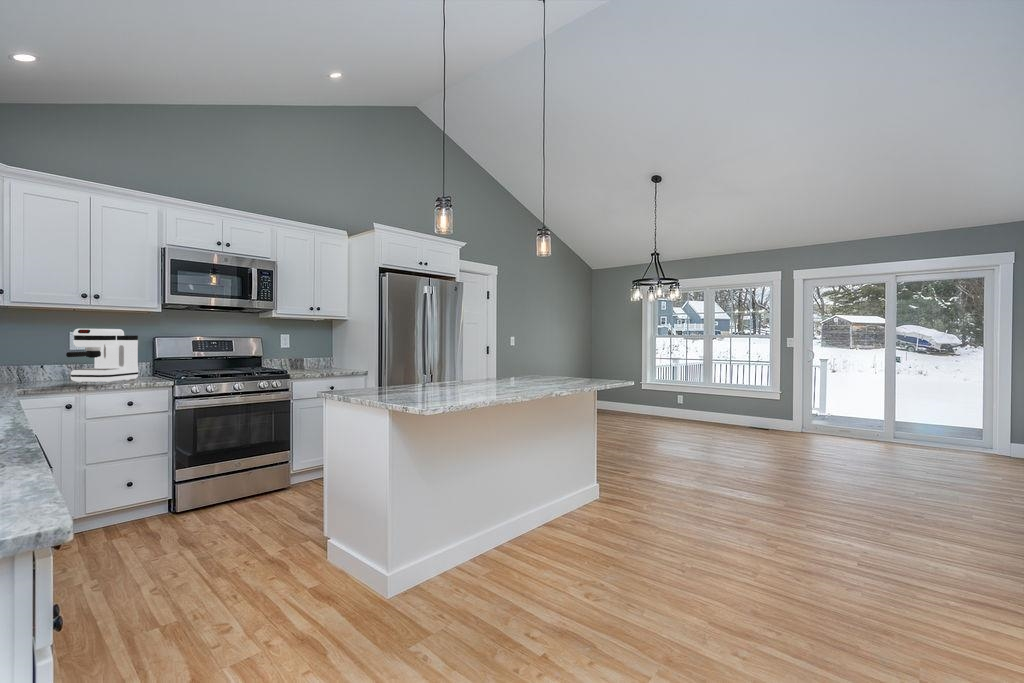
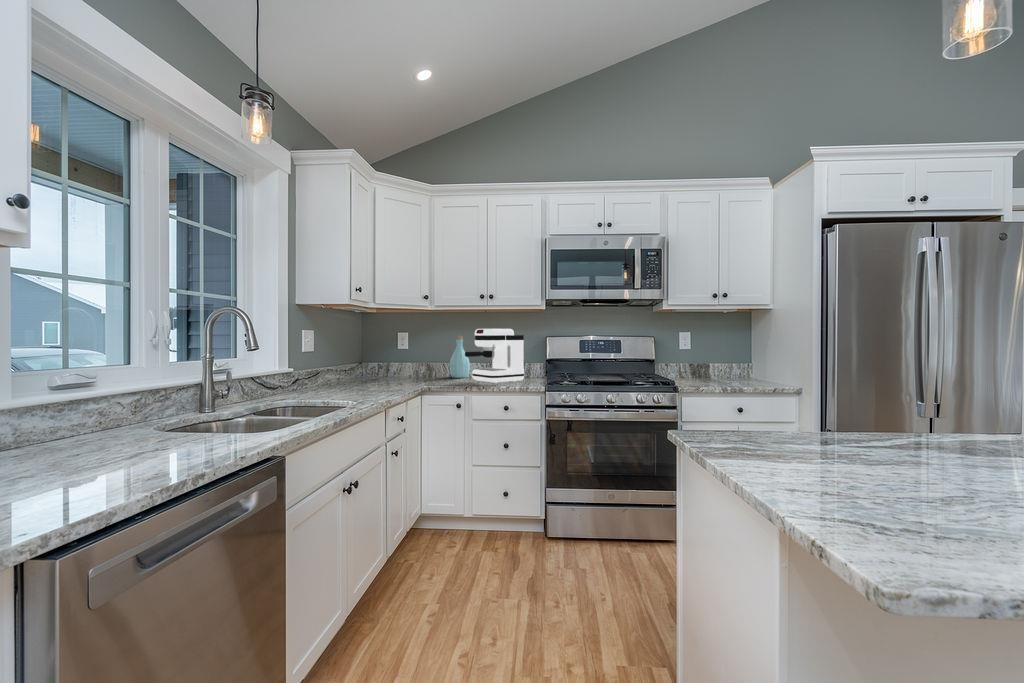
bottle: none [24,336,54,381] -> present [449,336,470,378]

